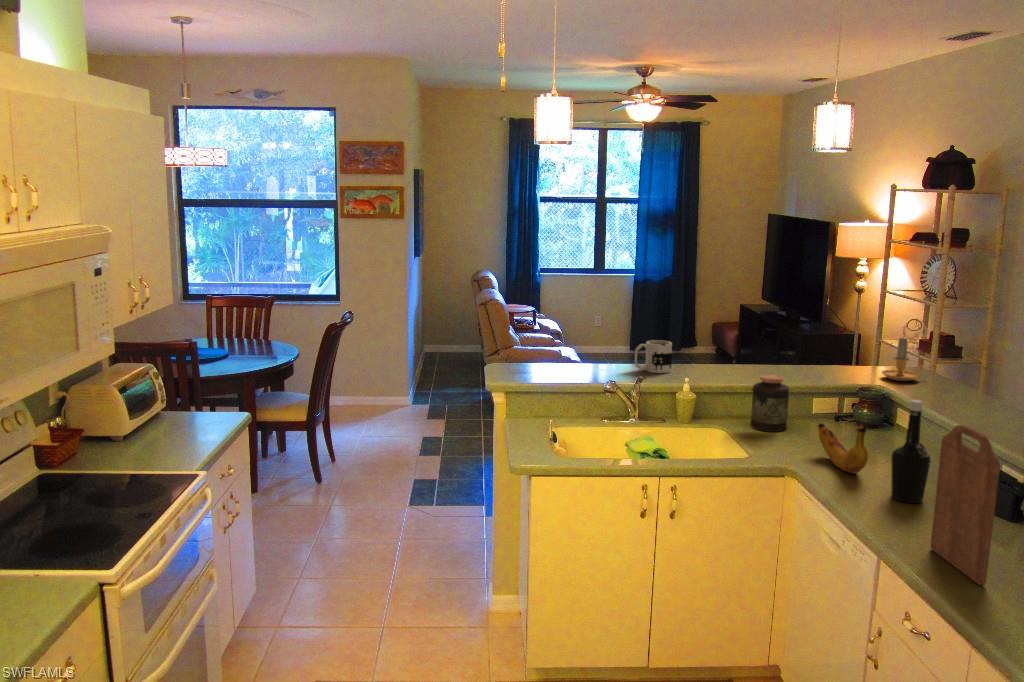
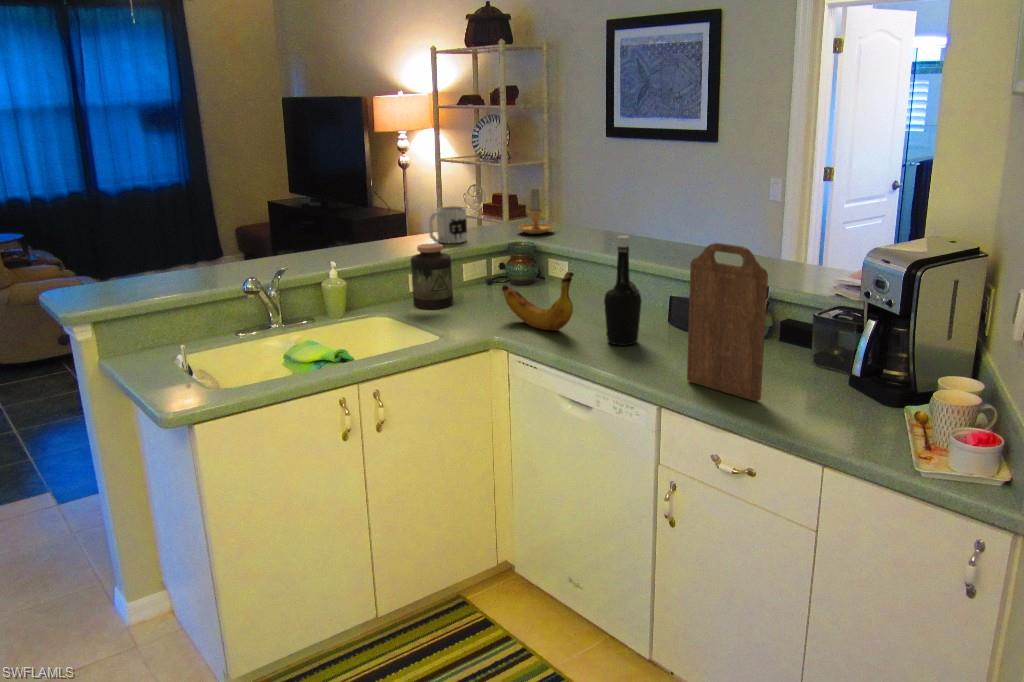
mug: present [635,340,672,373] -> present [429,206,467,243]

